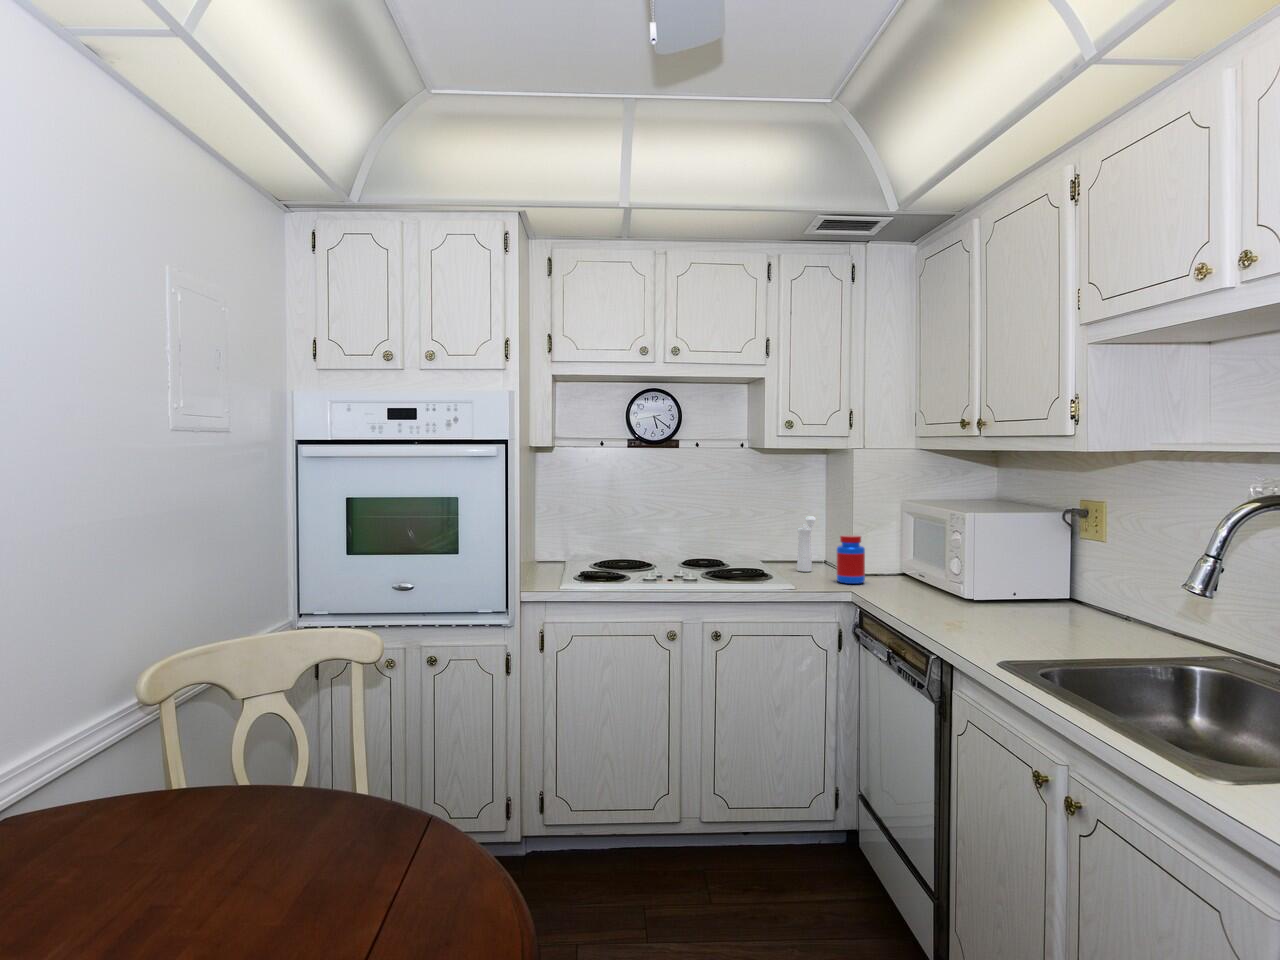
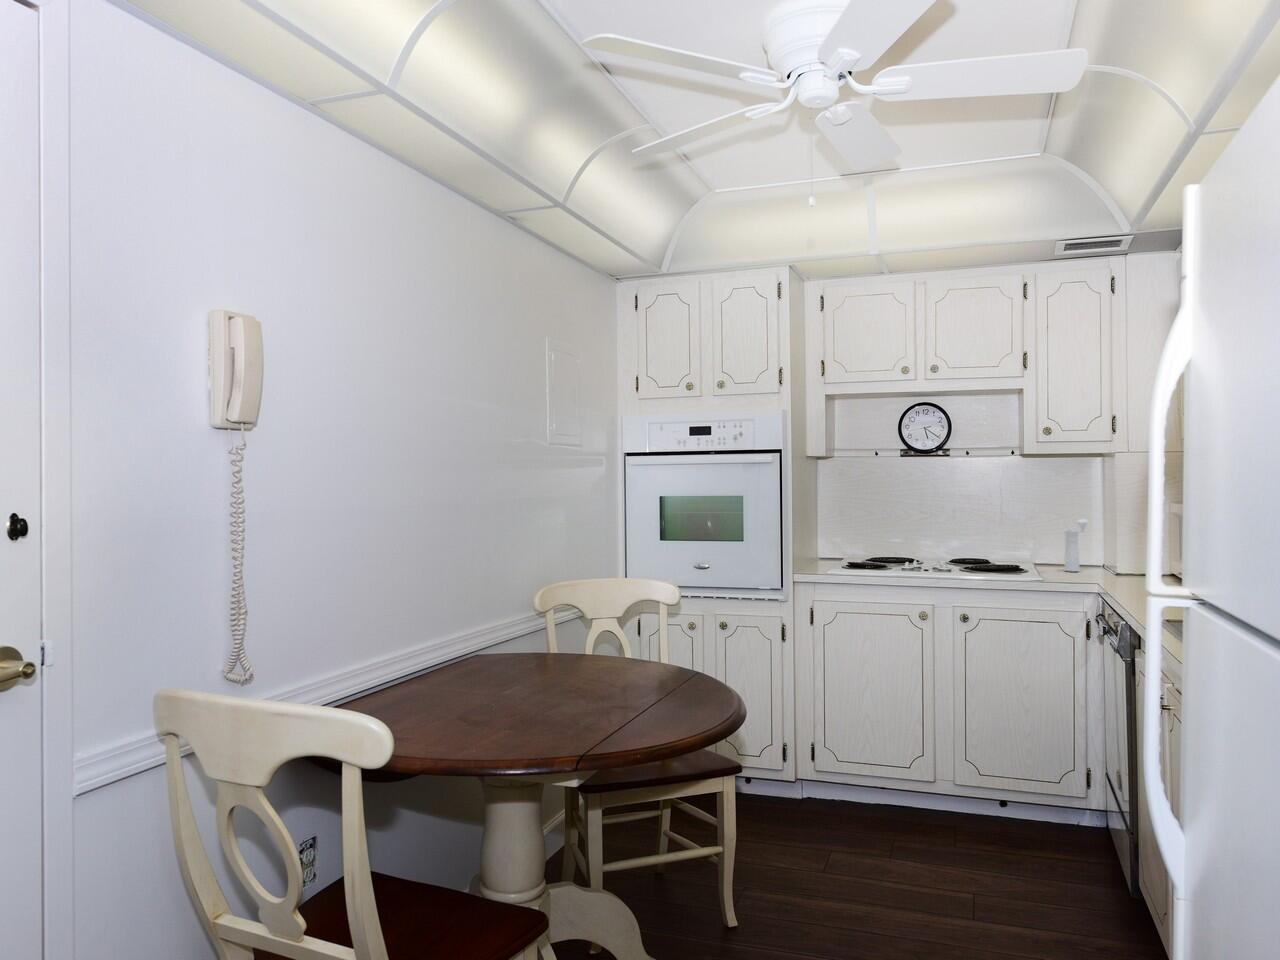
jar: present [836,535,865,584] -> none [1094,536,1124,582]

